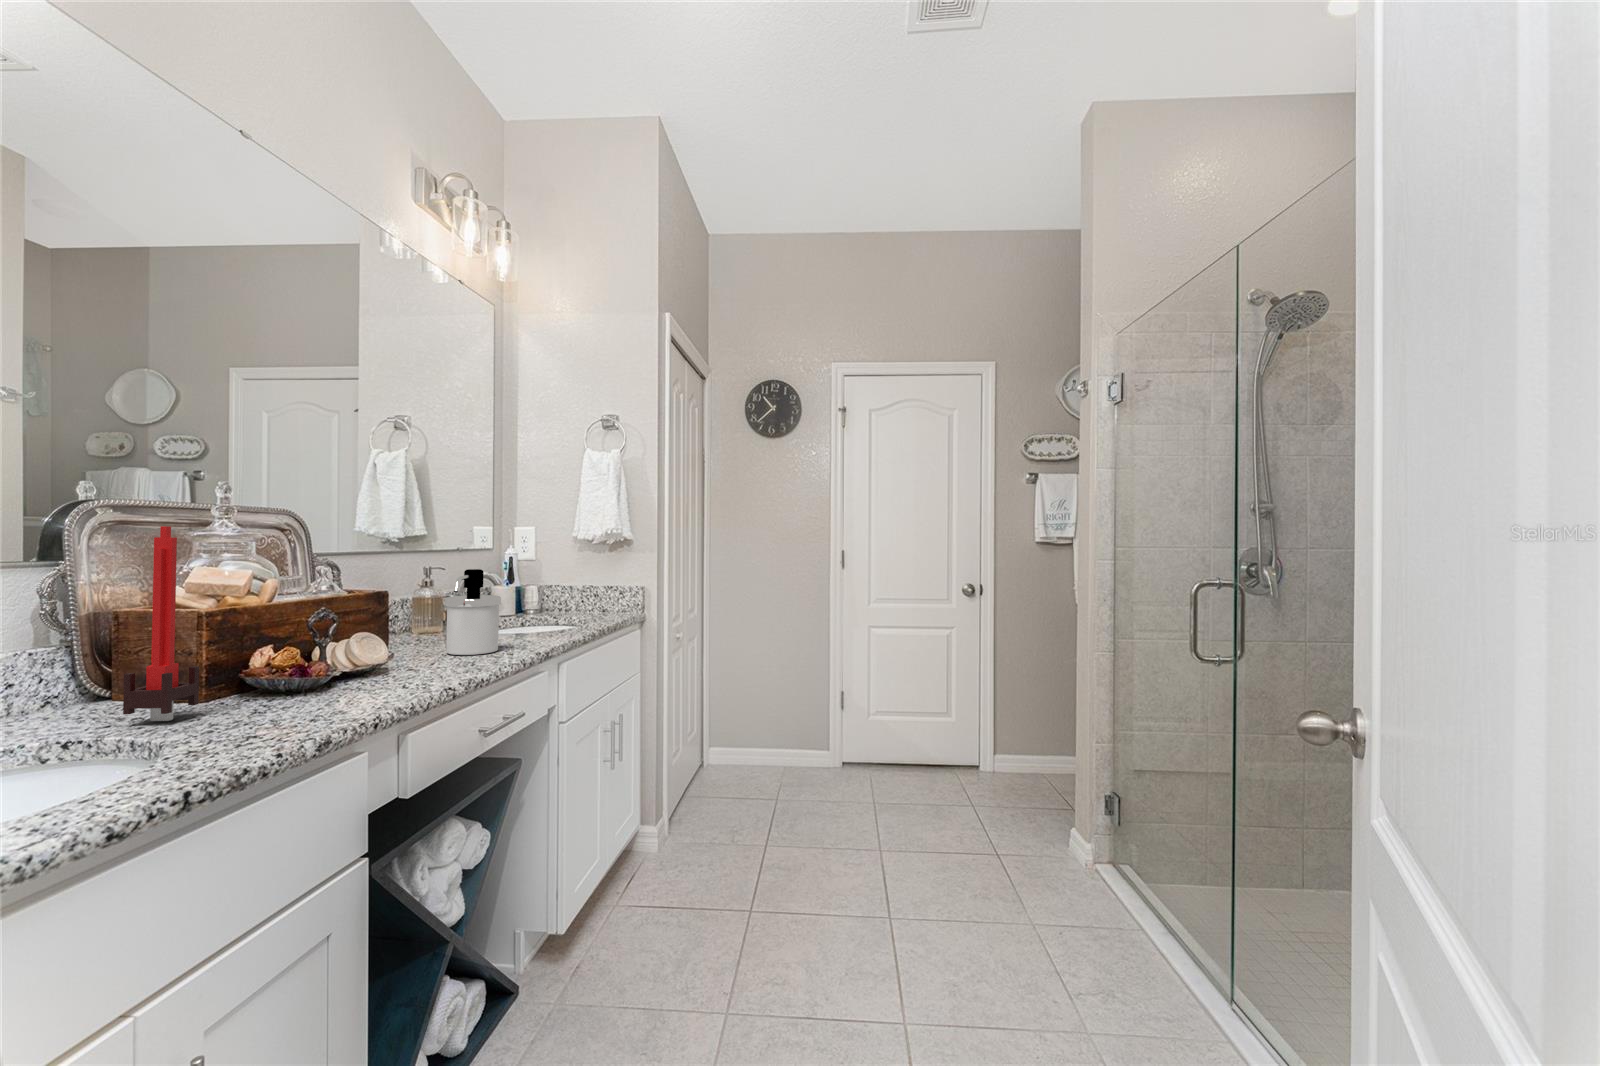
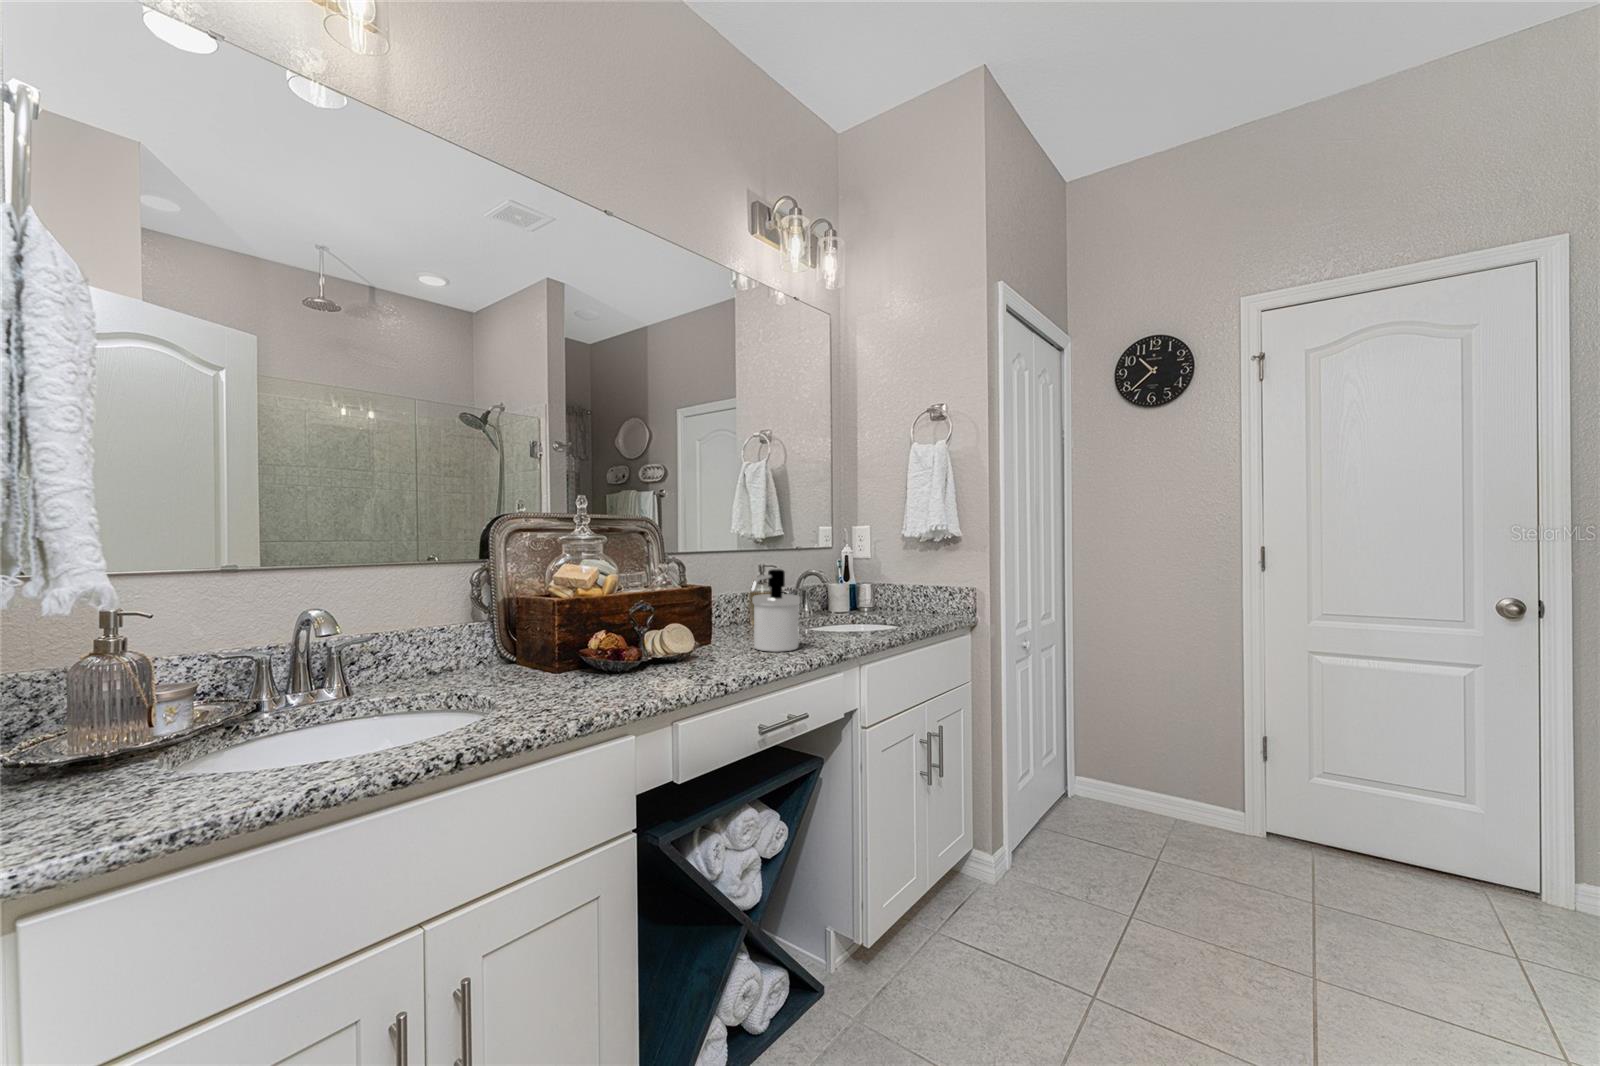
candle: present [123,526,199,721] -> none [488,536,535,689]

